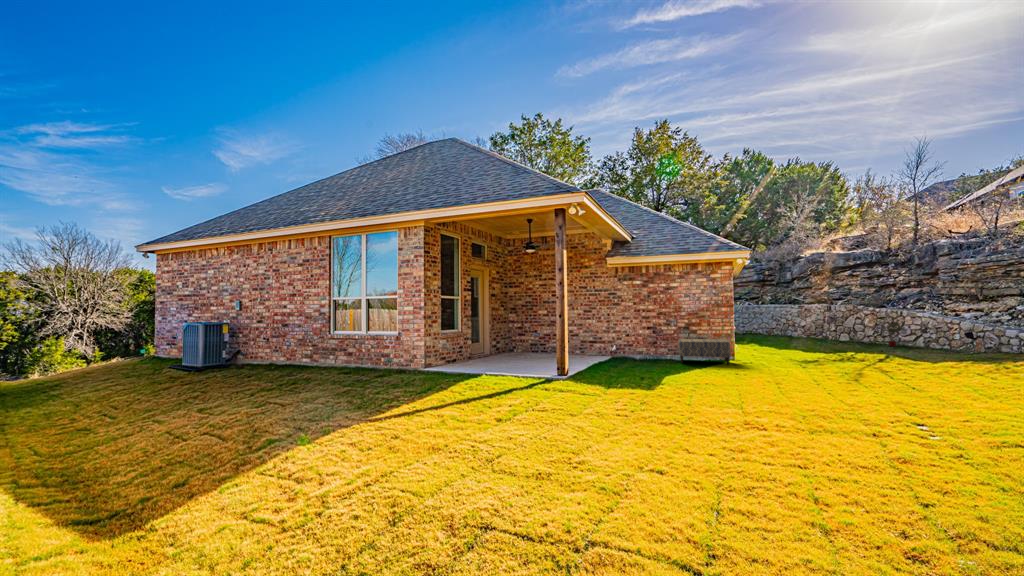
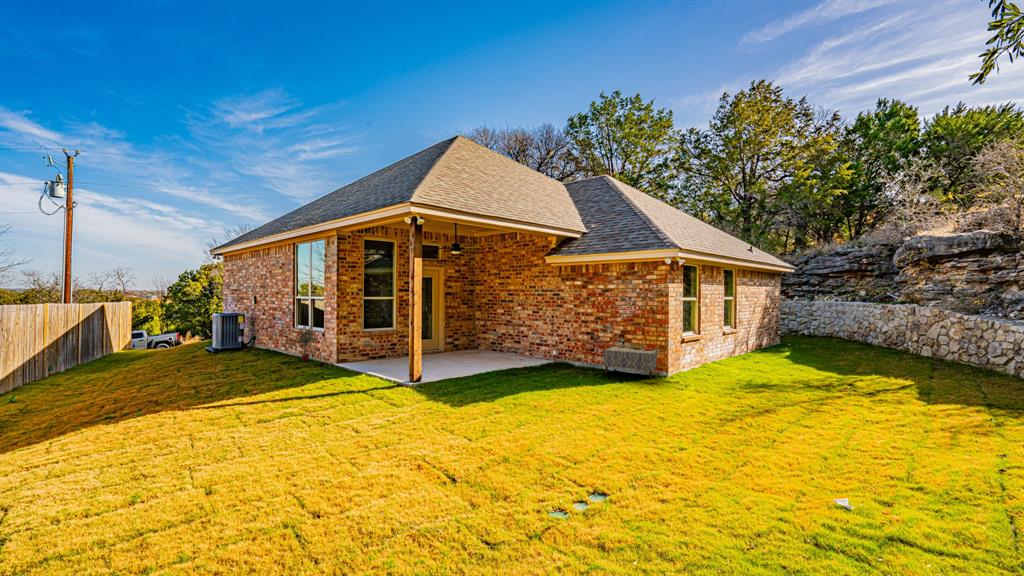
potted tree: present [880,318,905,347] -> present [299,325,318,361]

